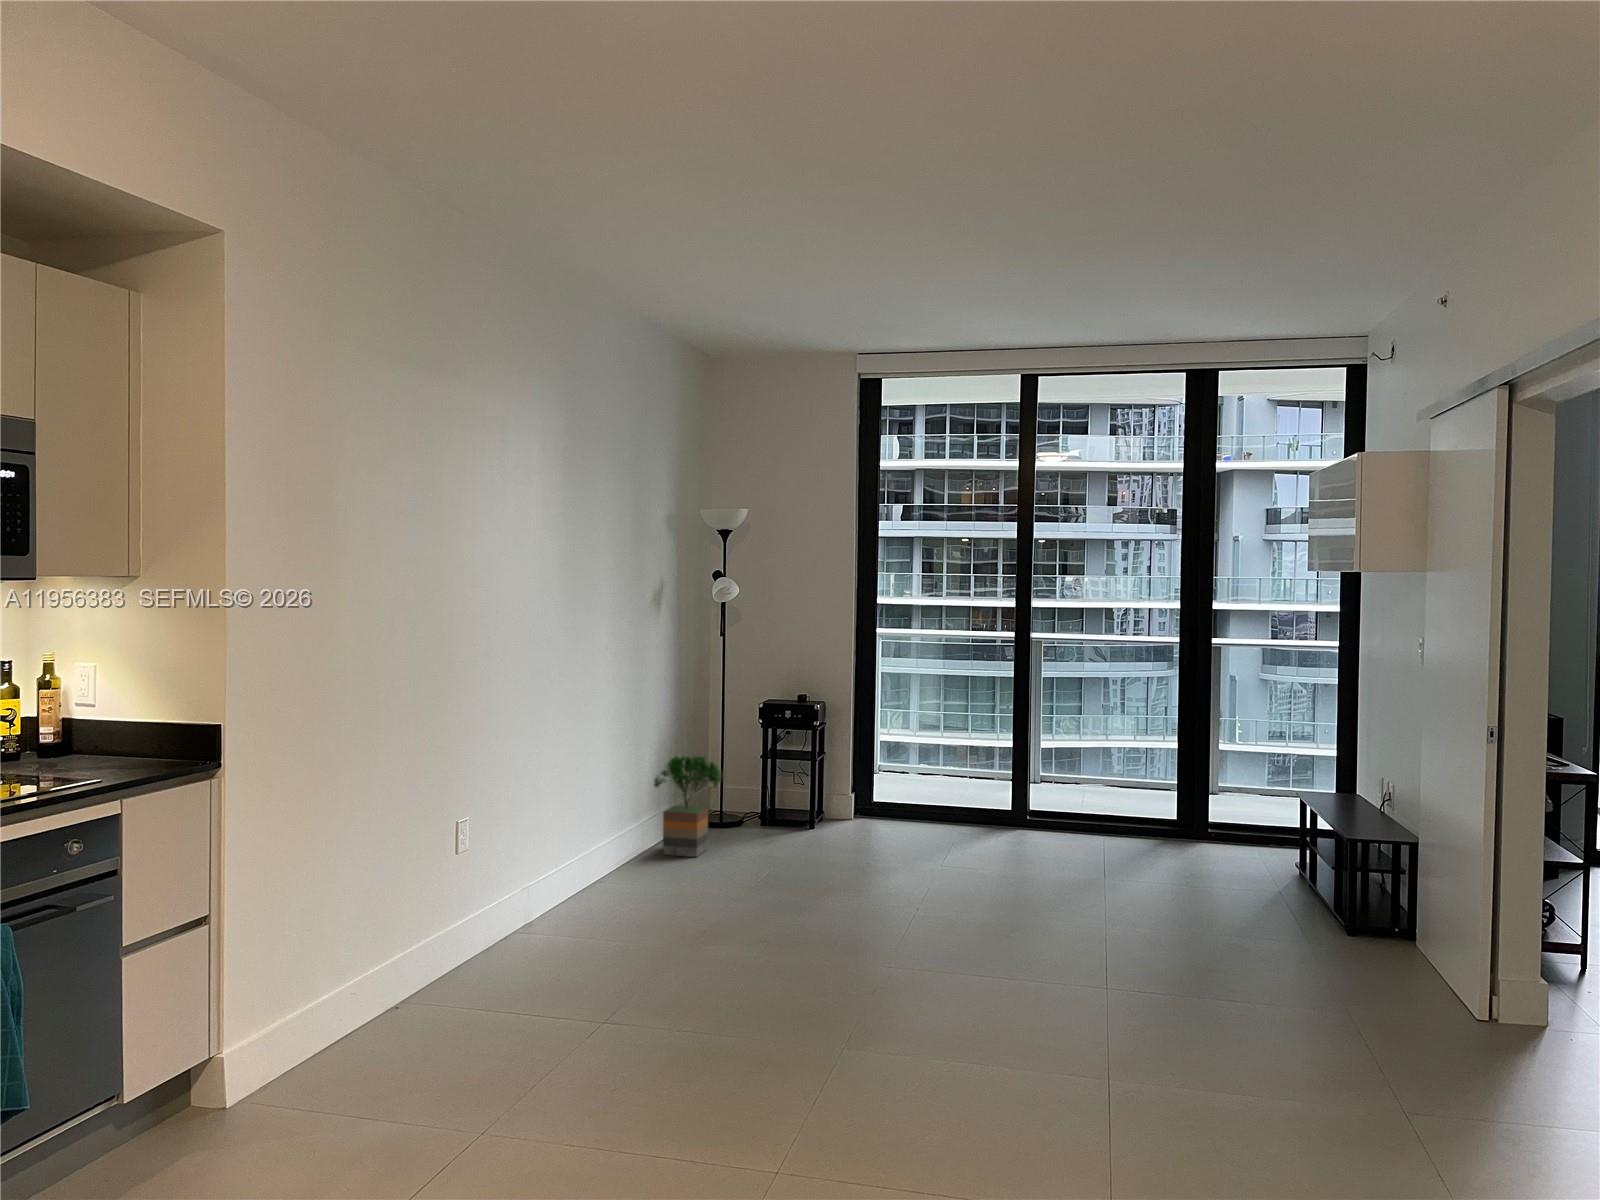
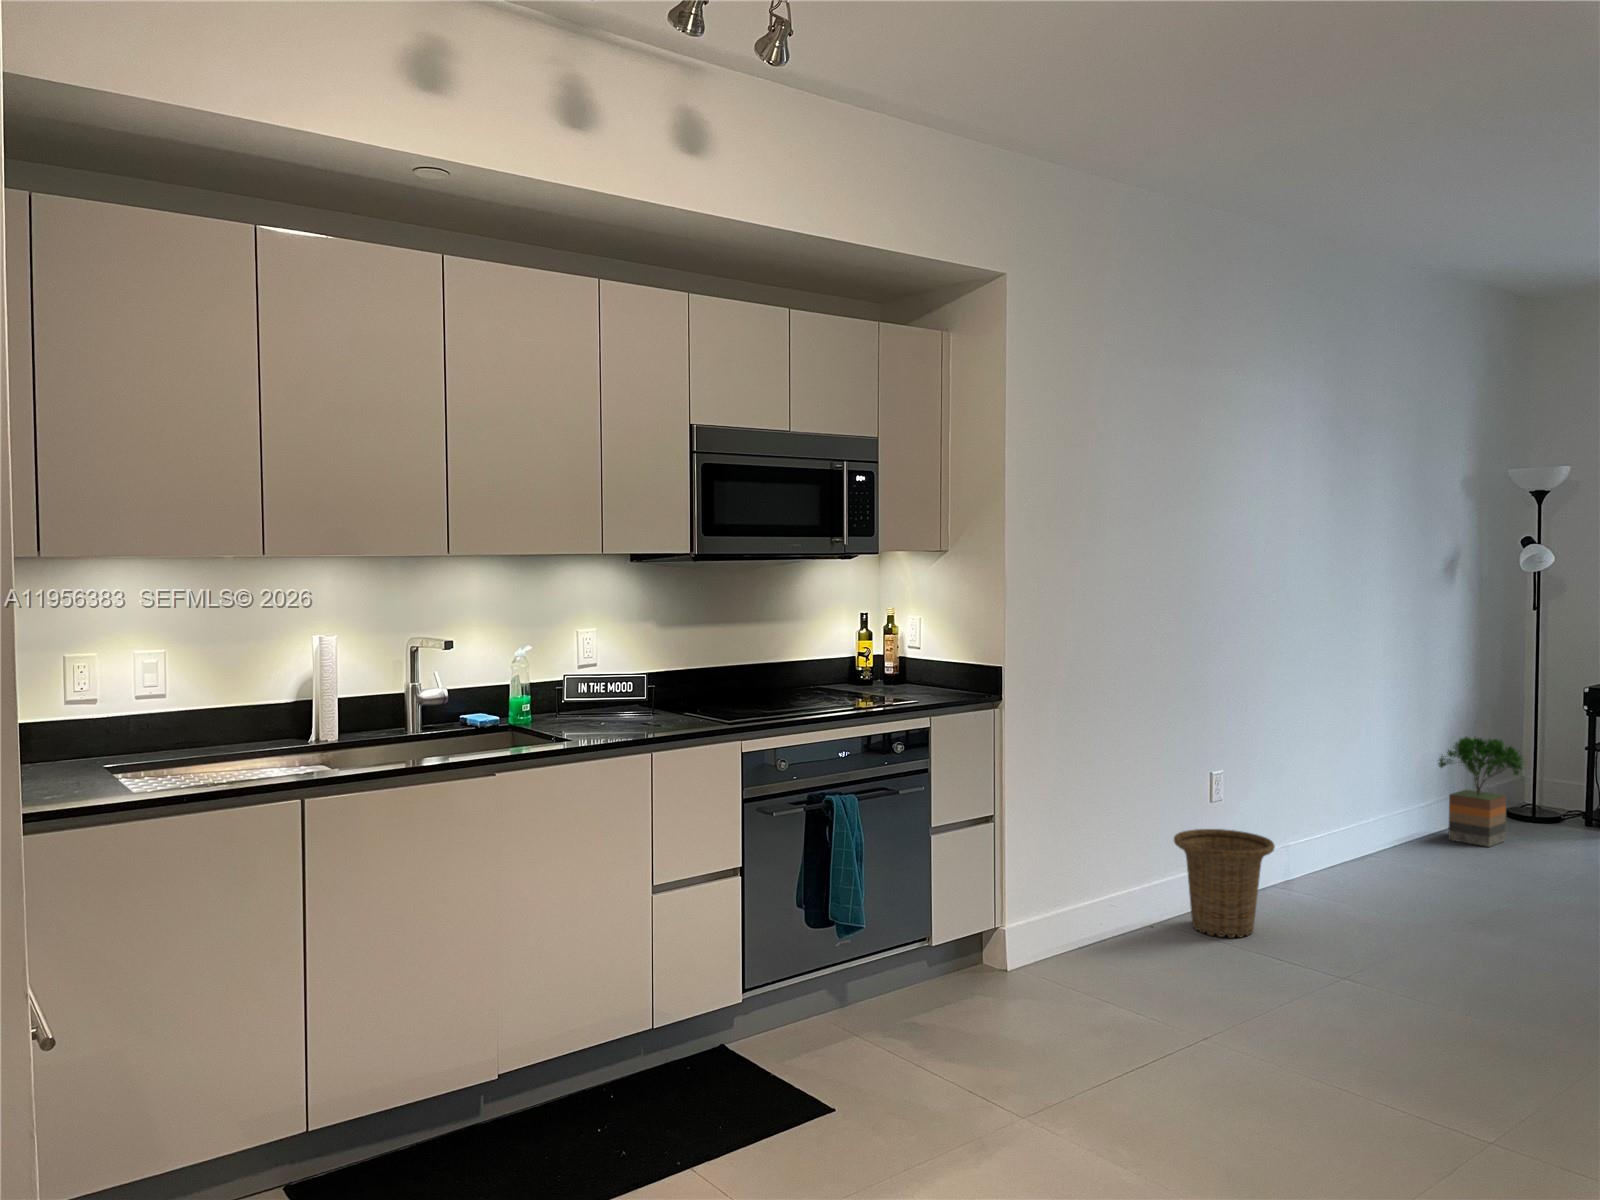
basket: none [423,883,531,1005] -> present [1174,829,1275,938]

